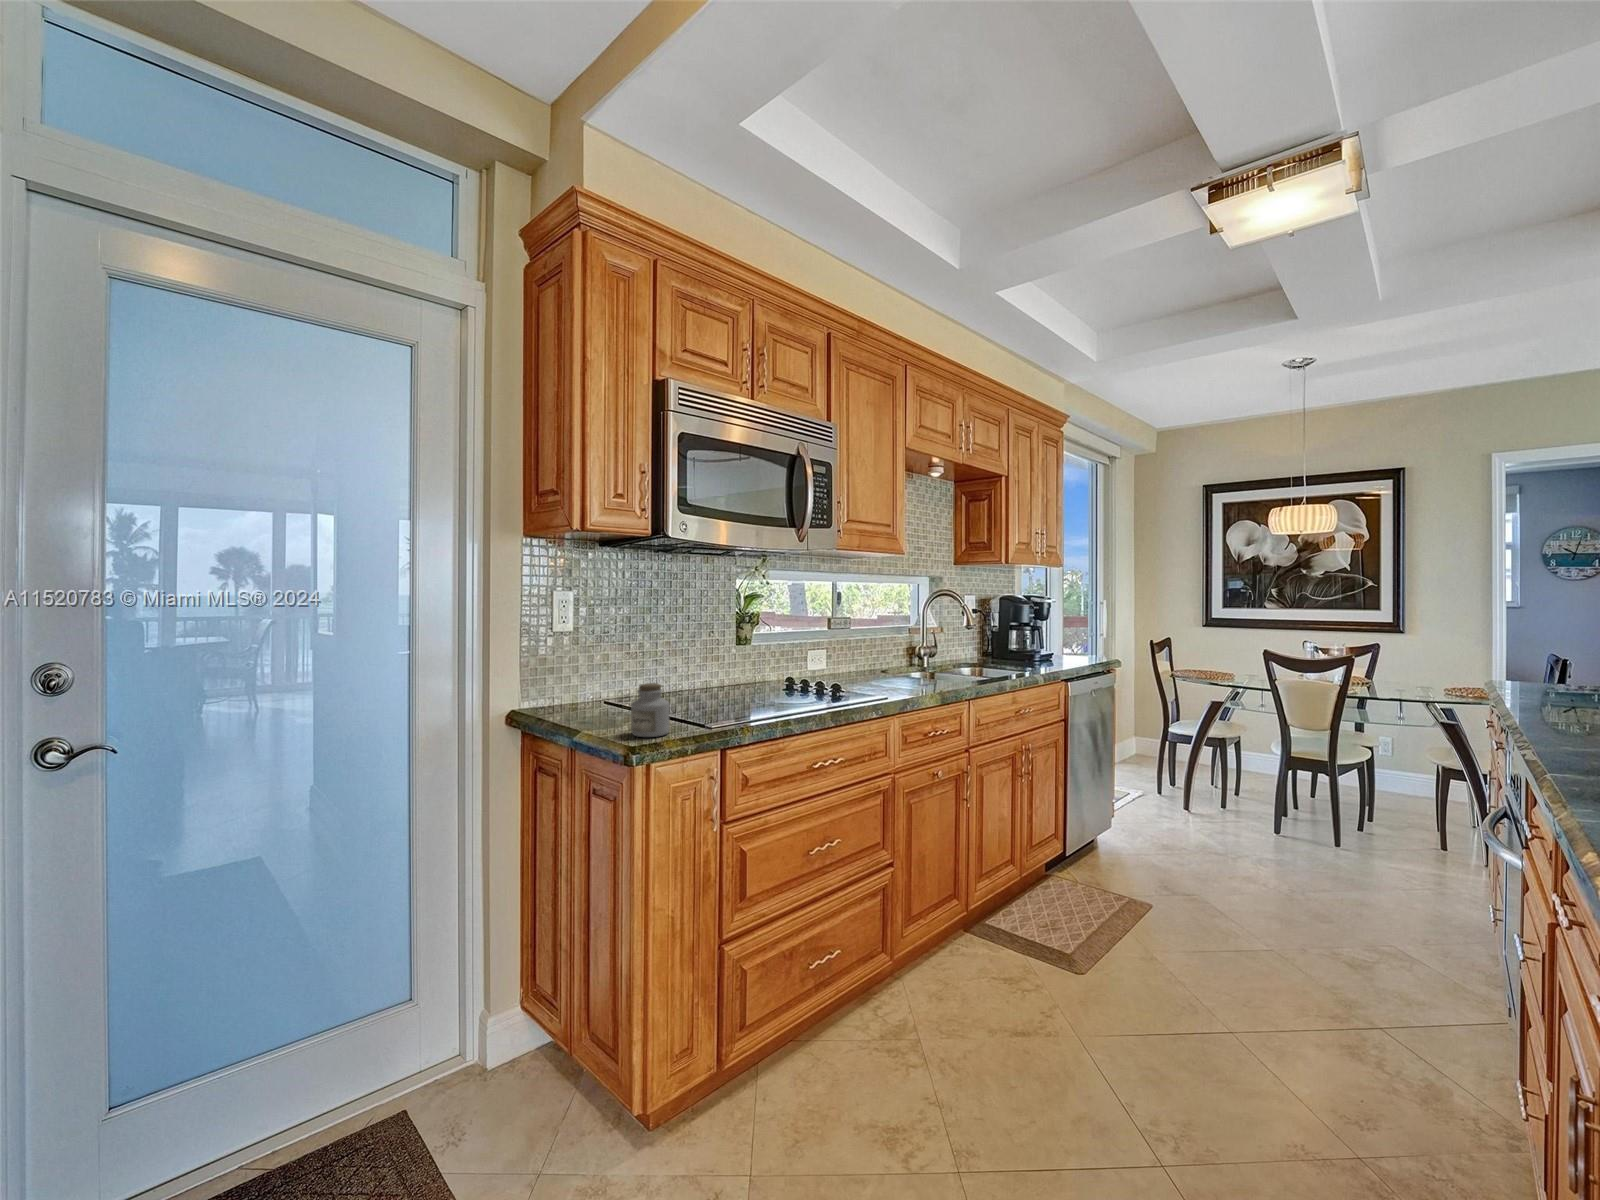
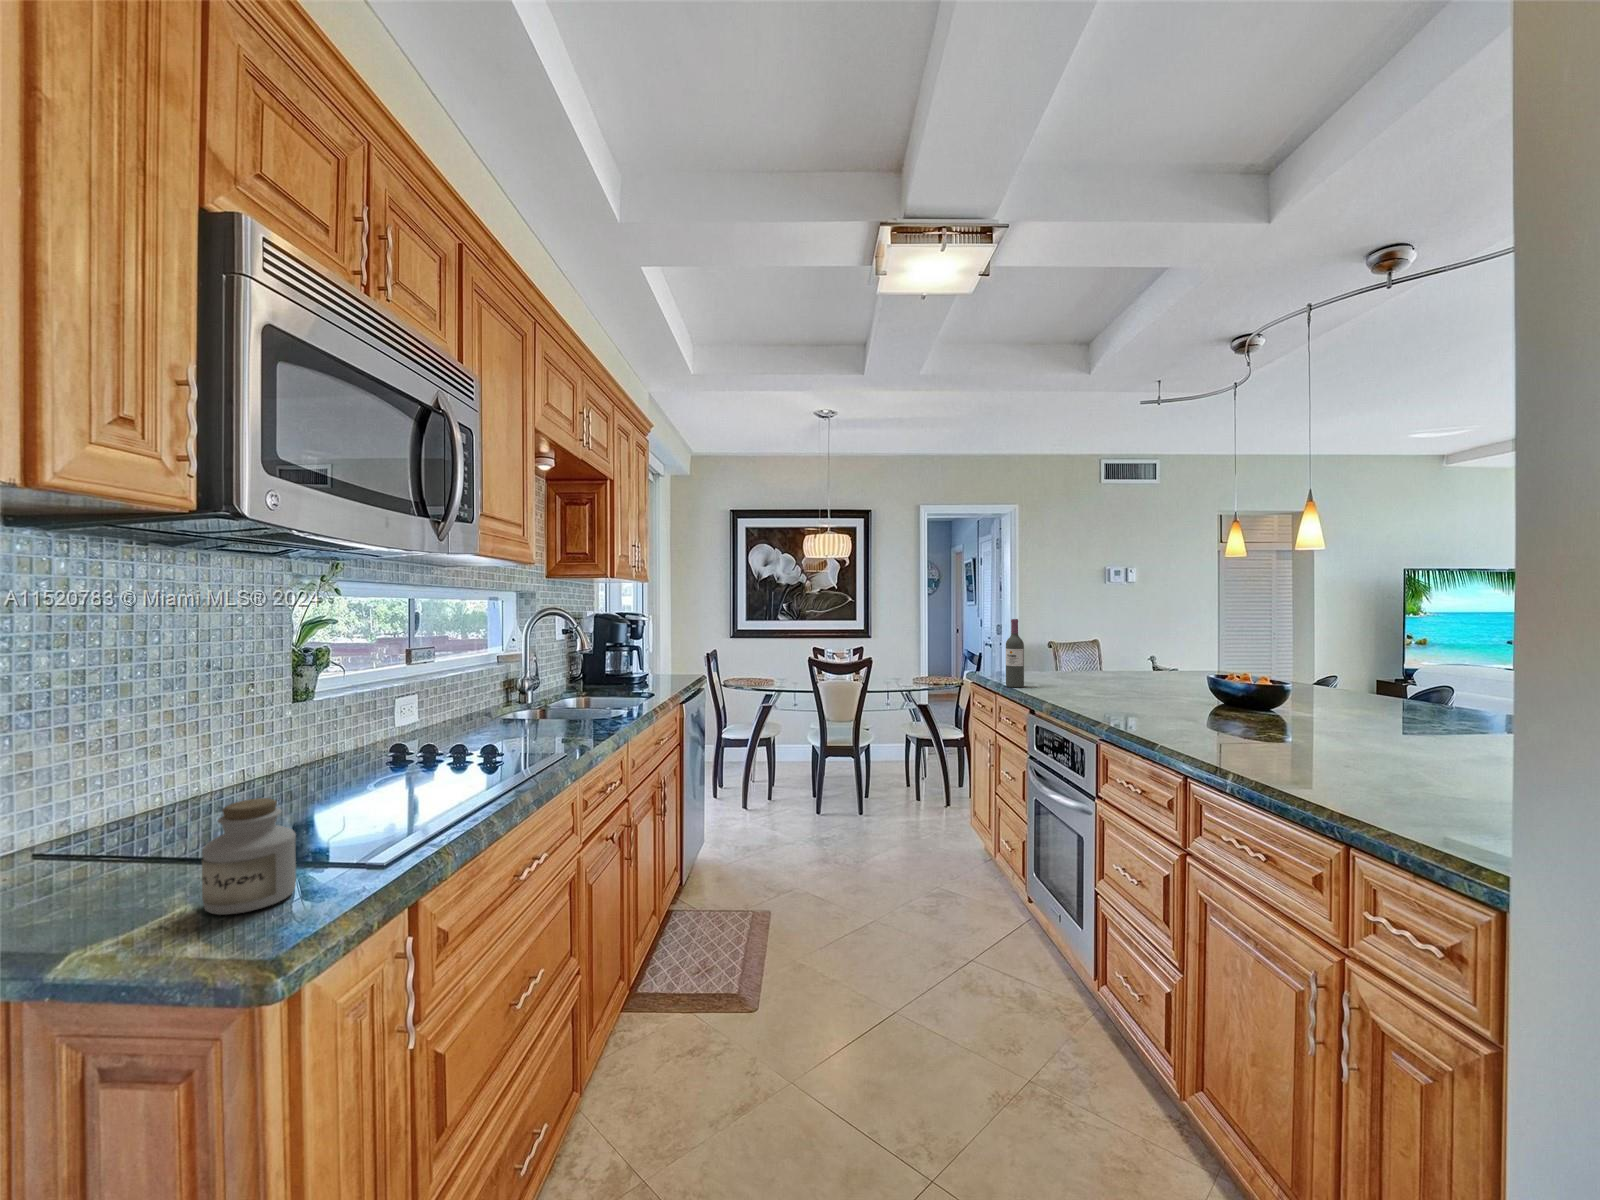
wine bottle: none [1521,612,1558,708] -> present [1006,619,1024,687]

